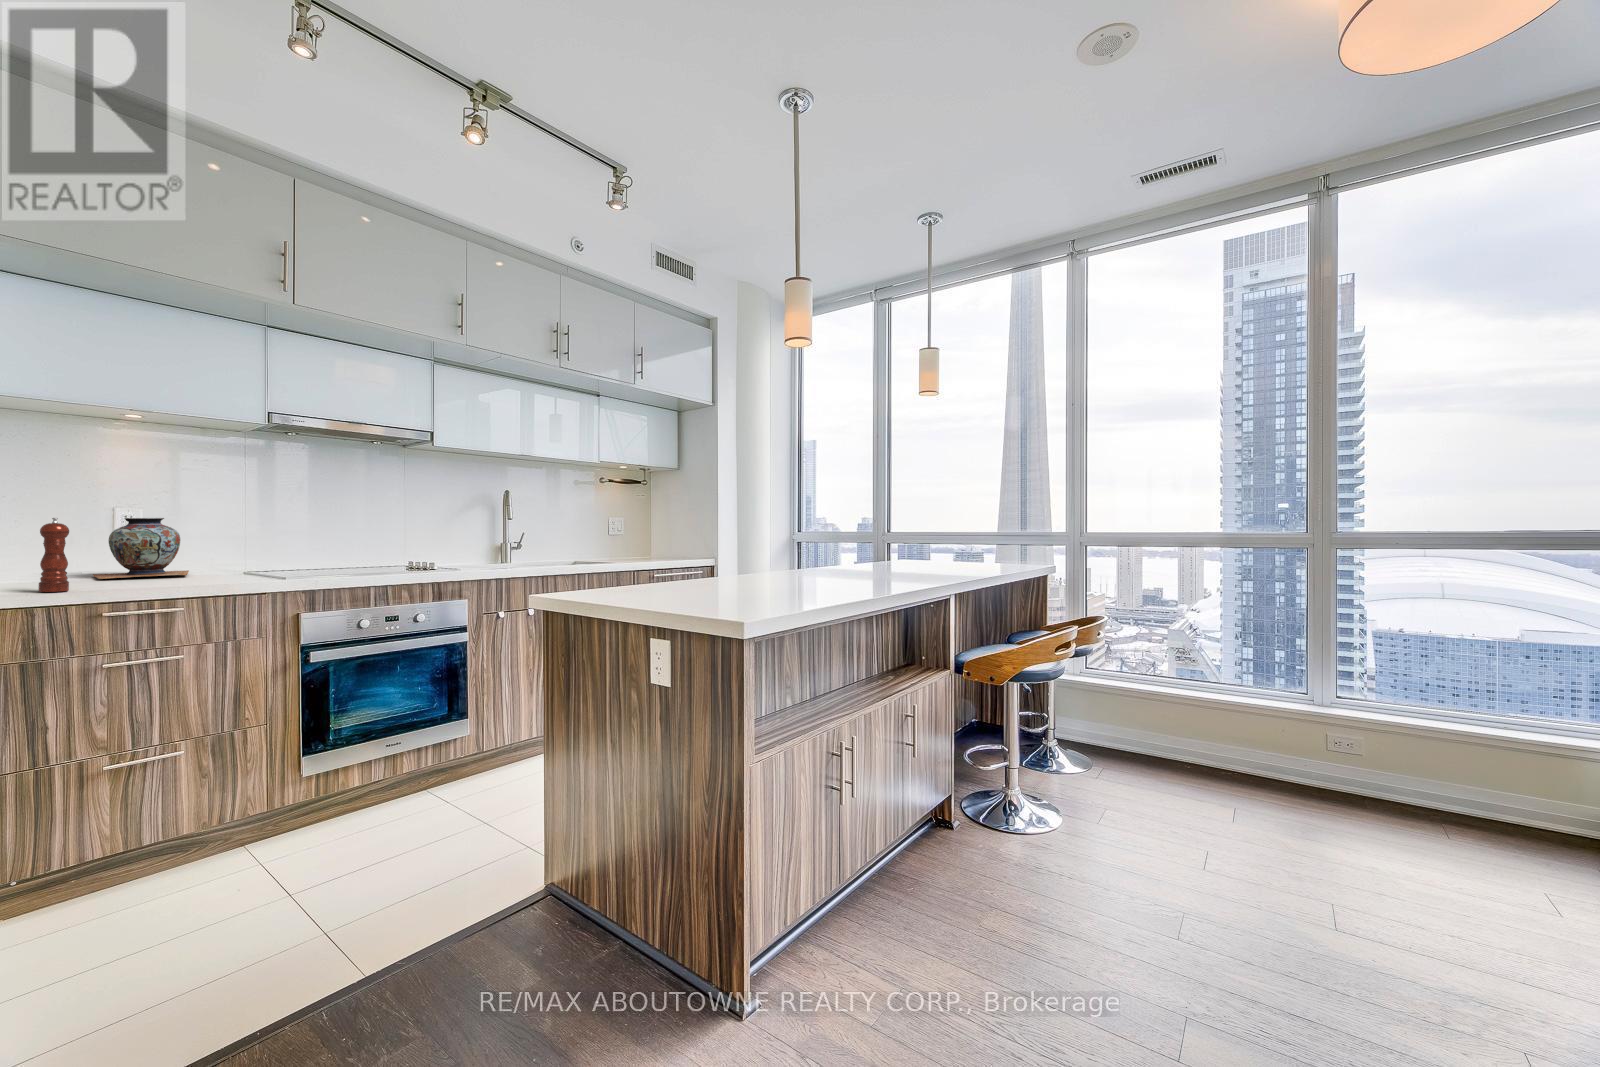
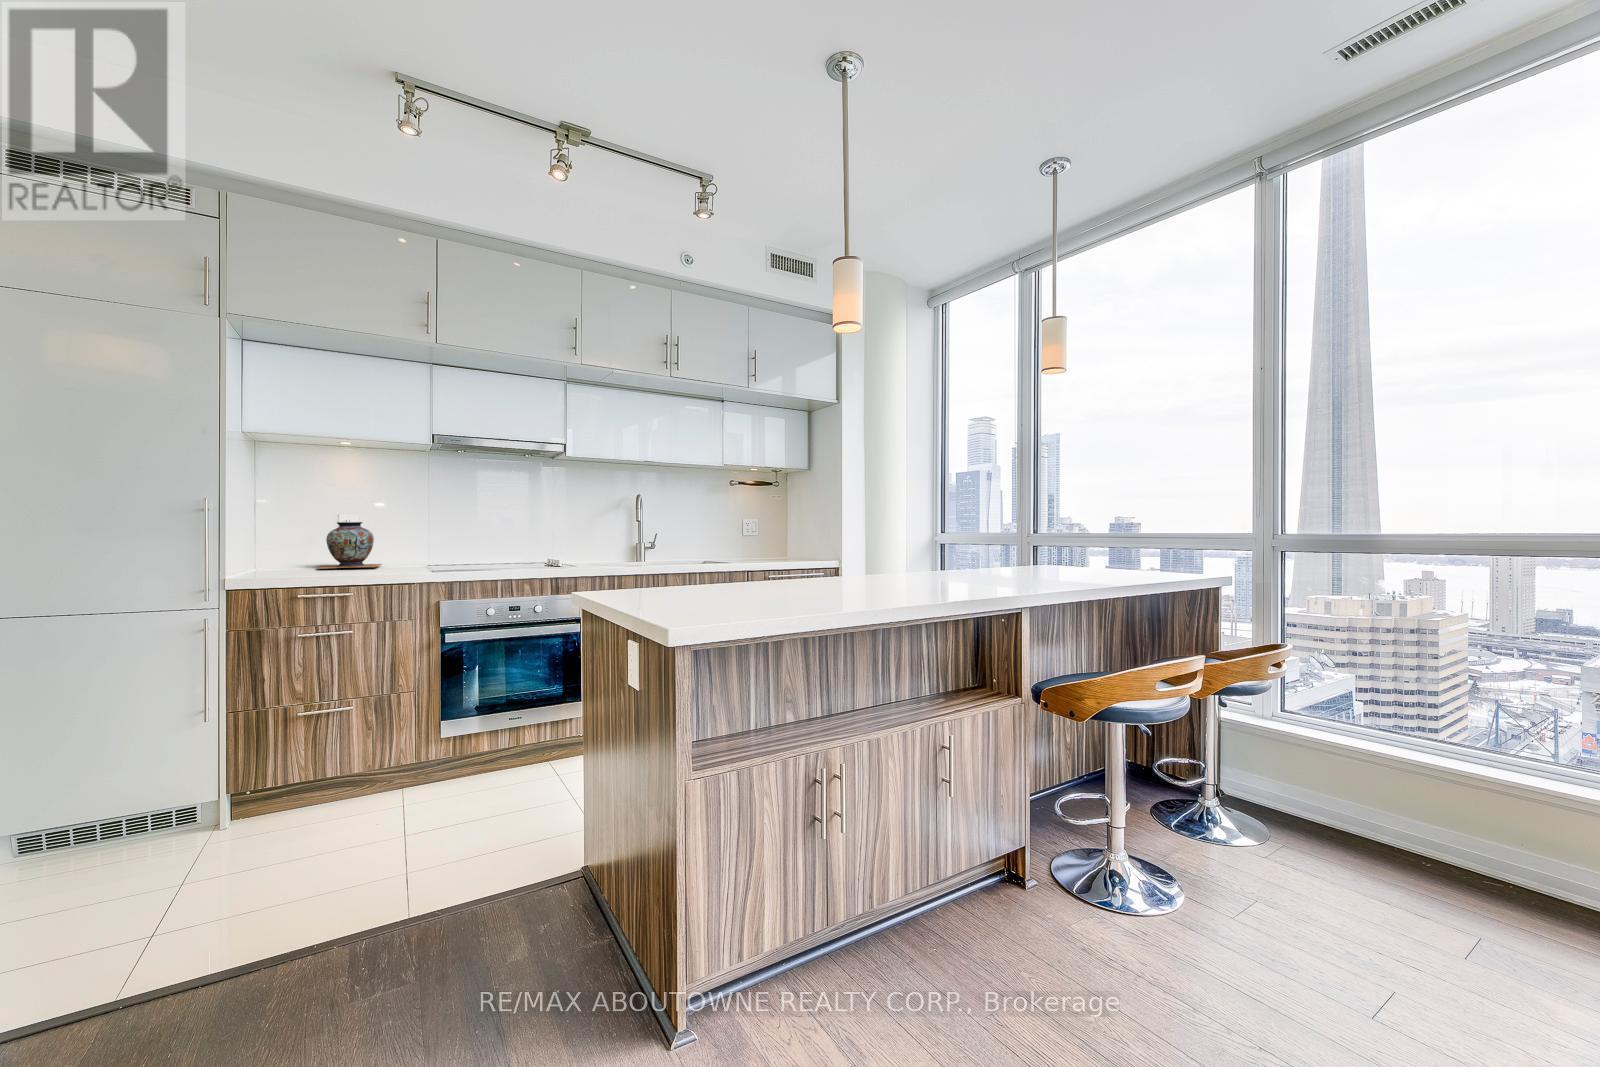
pepper mill: present [39,518,69,592] -> none [265,522,285,577]

